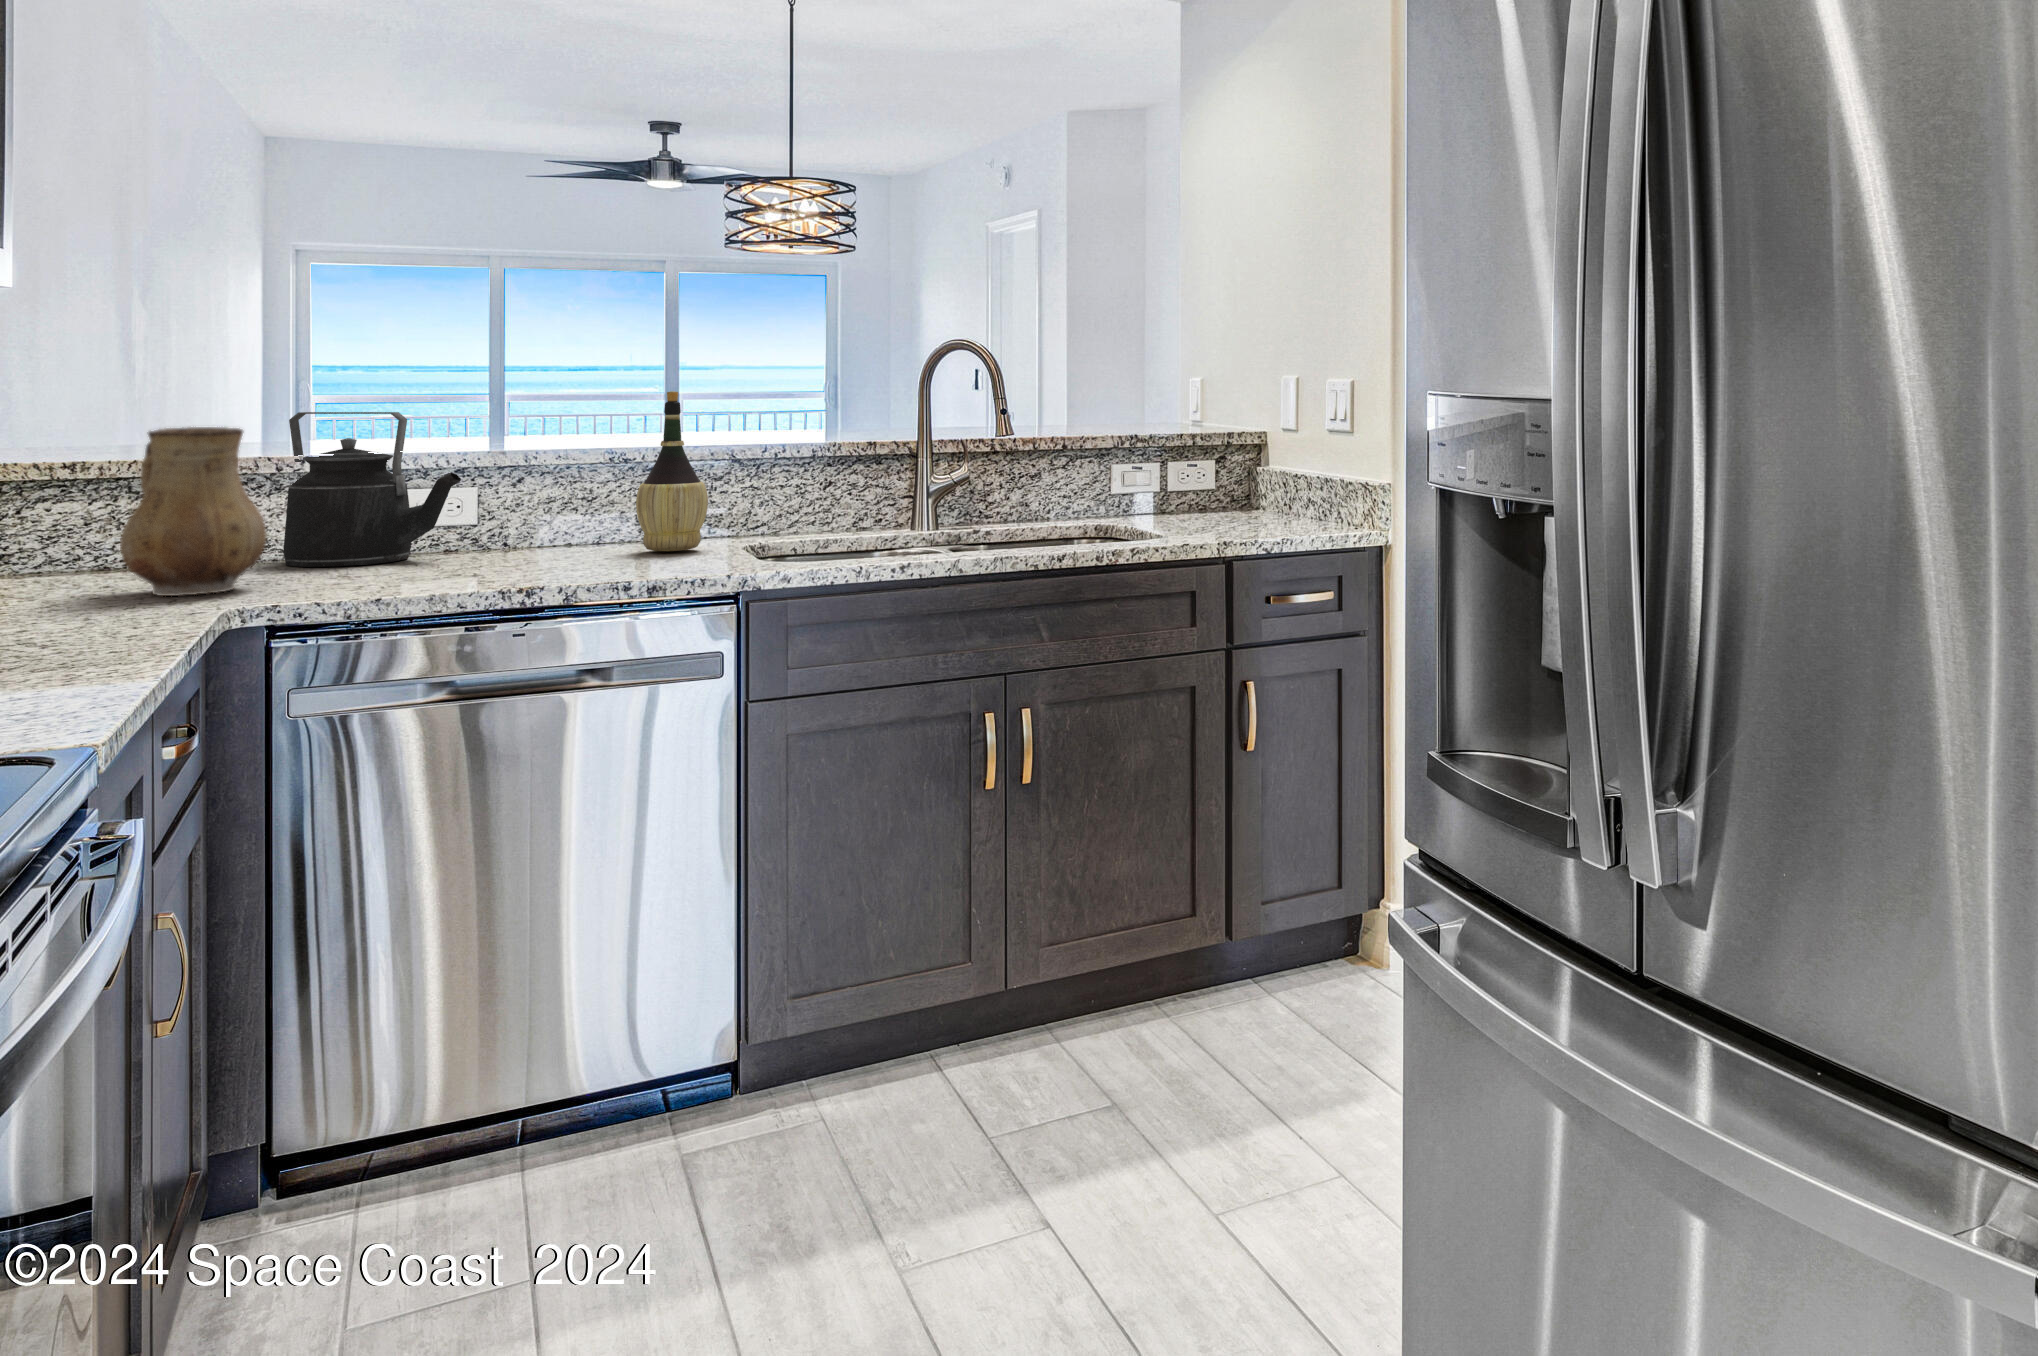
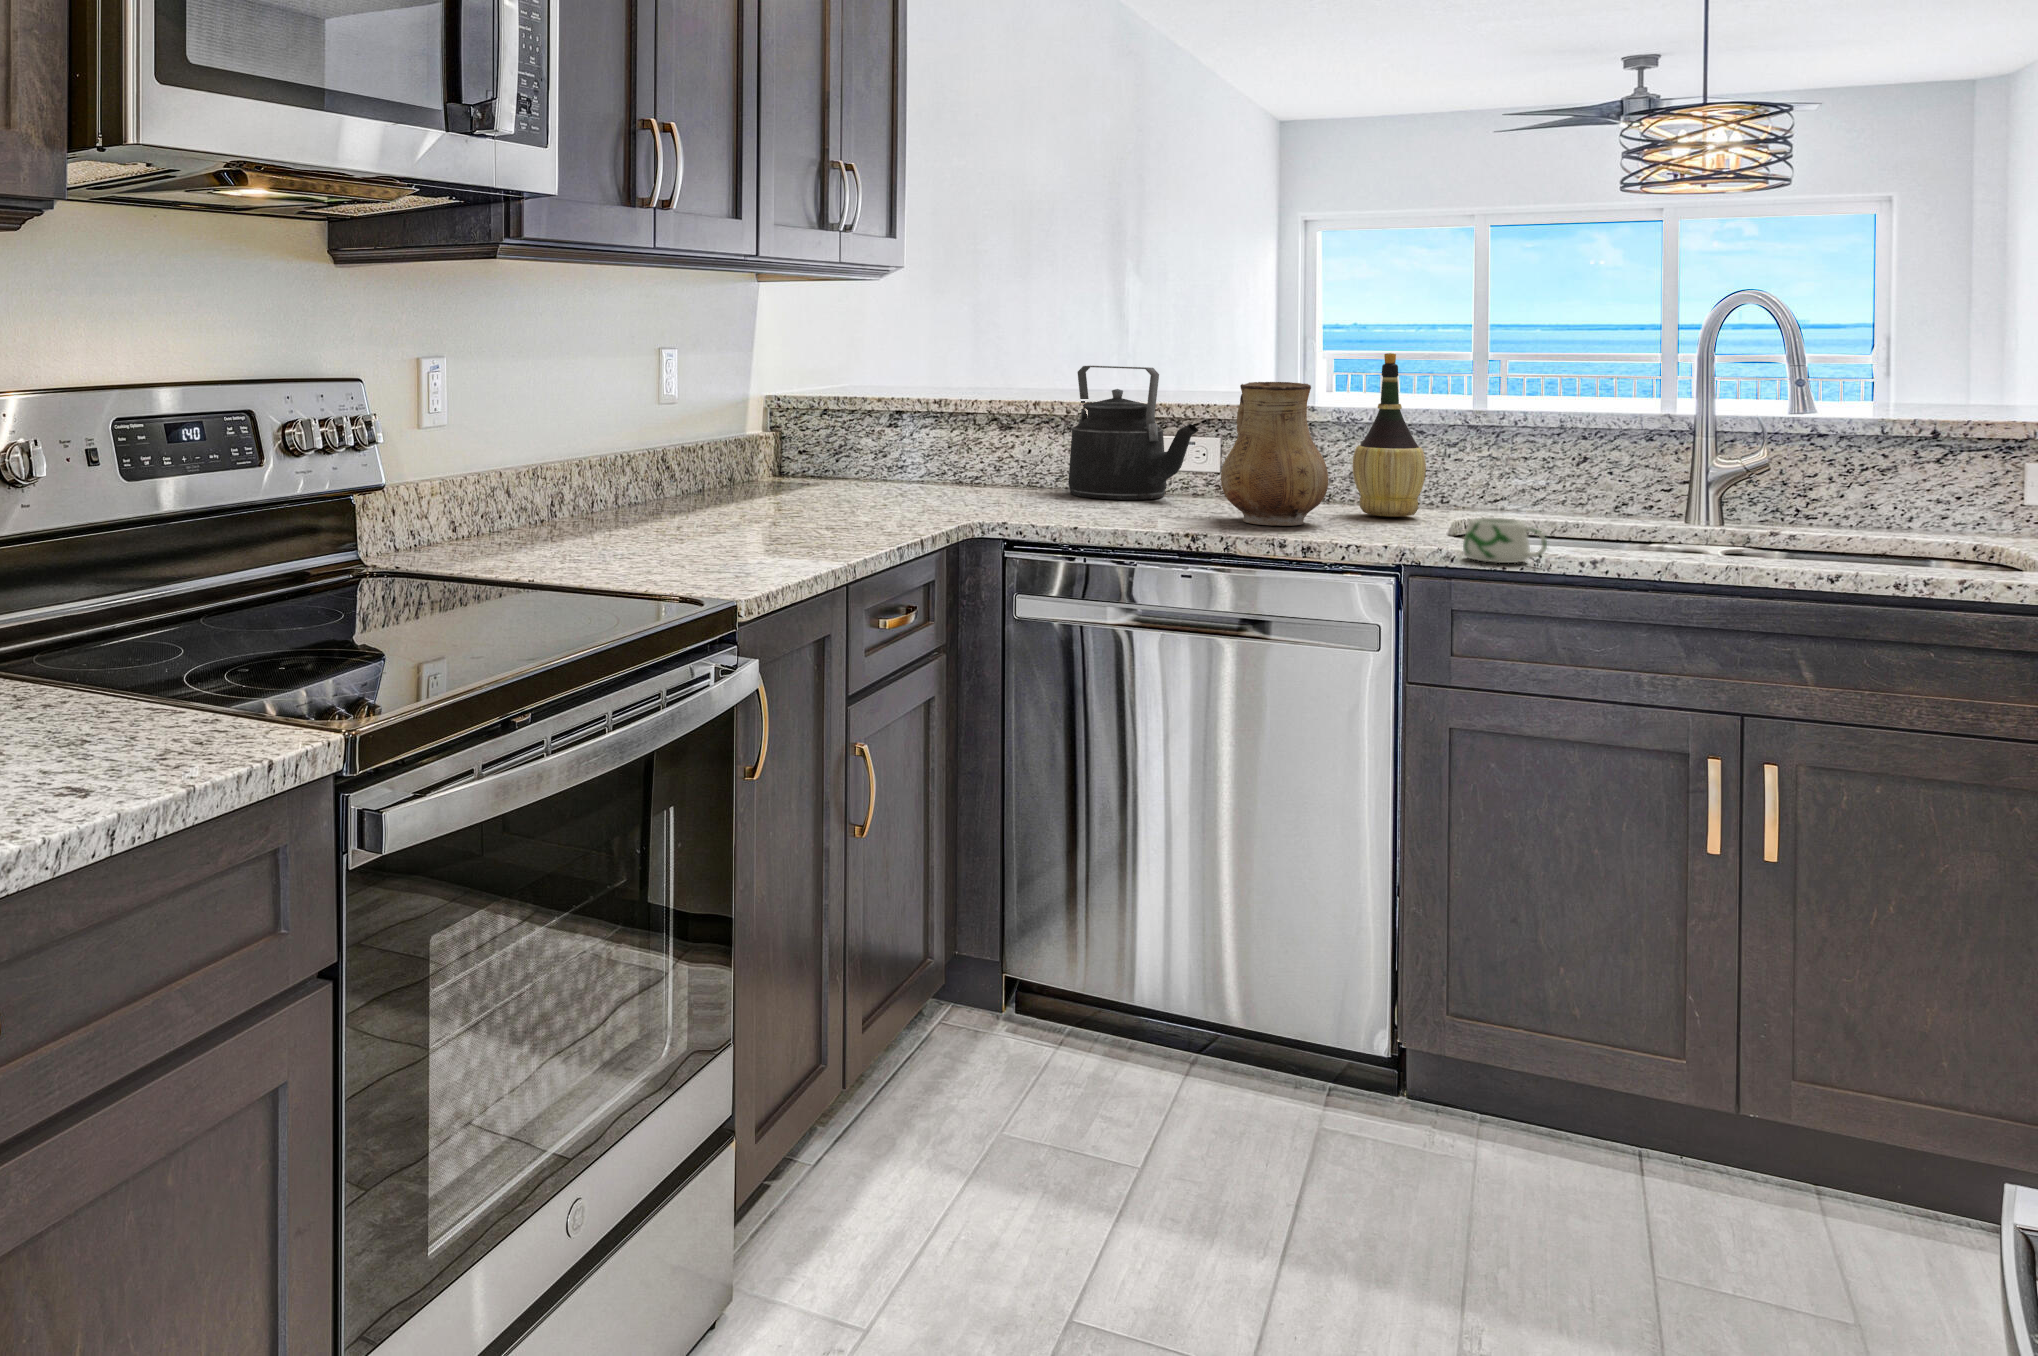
ceramic pitcher: present [120,427,267,596] -> present [1221,382,1329,526]
mug: none [796,536,870,576] -> present [1463,517,1547,563]

